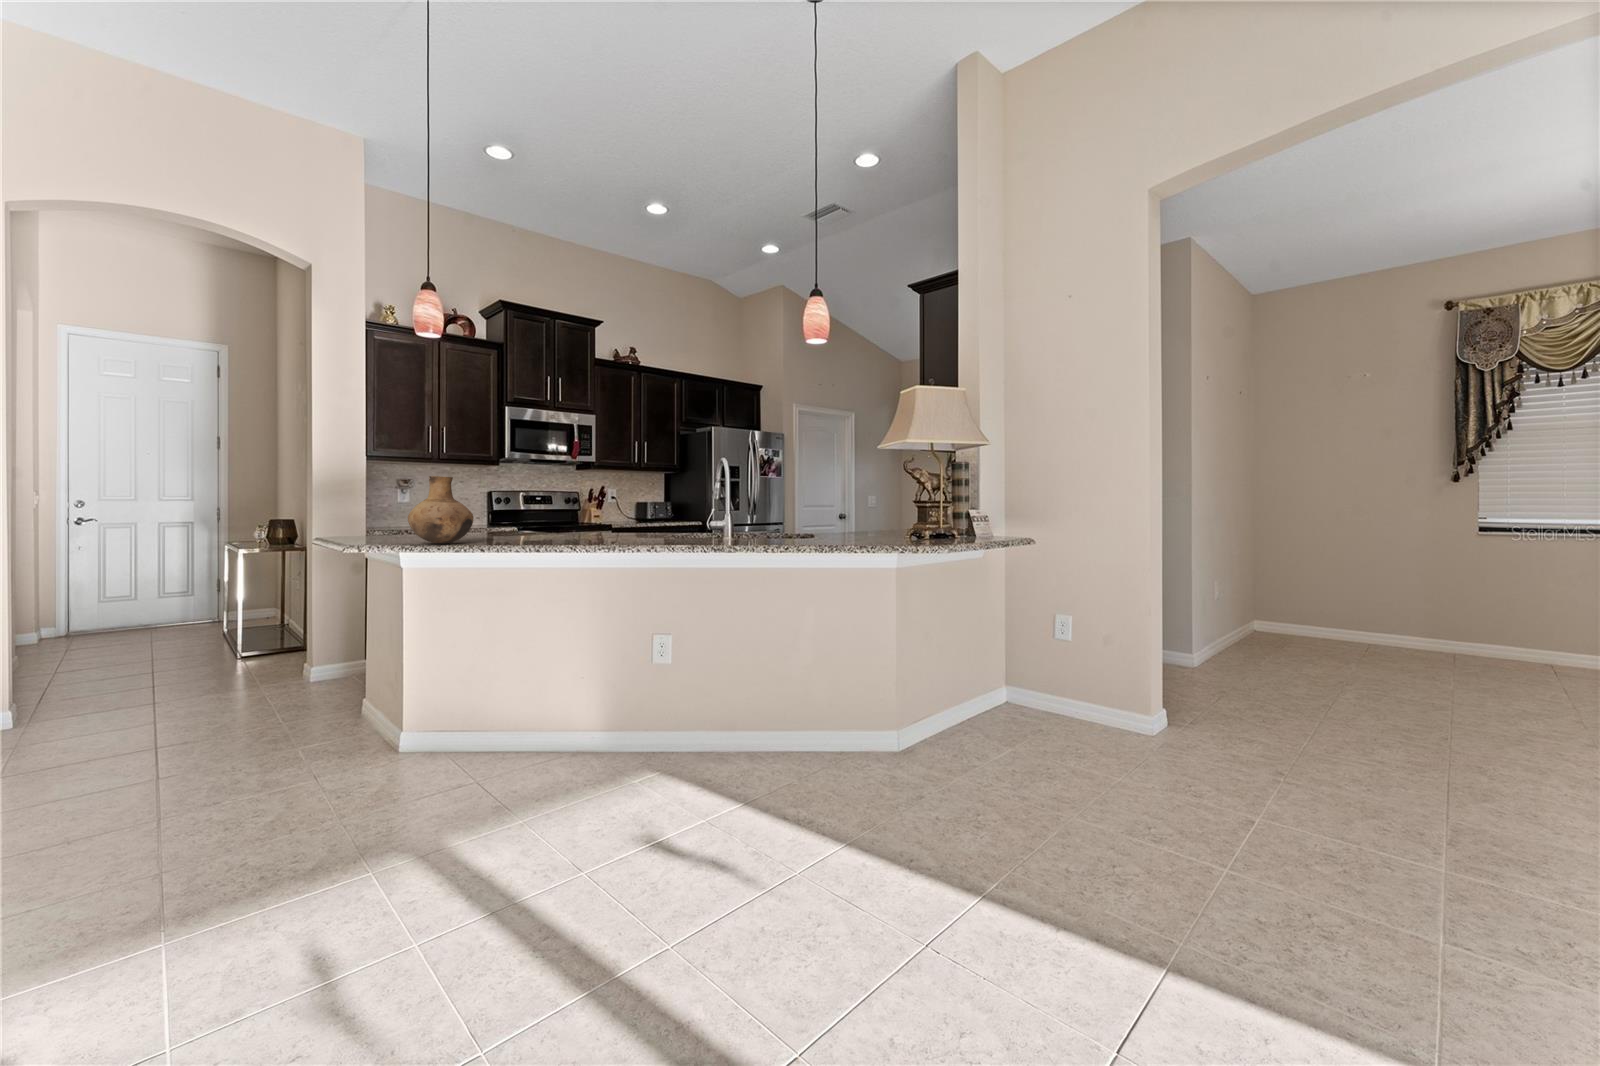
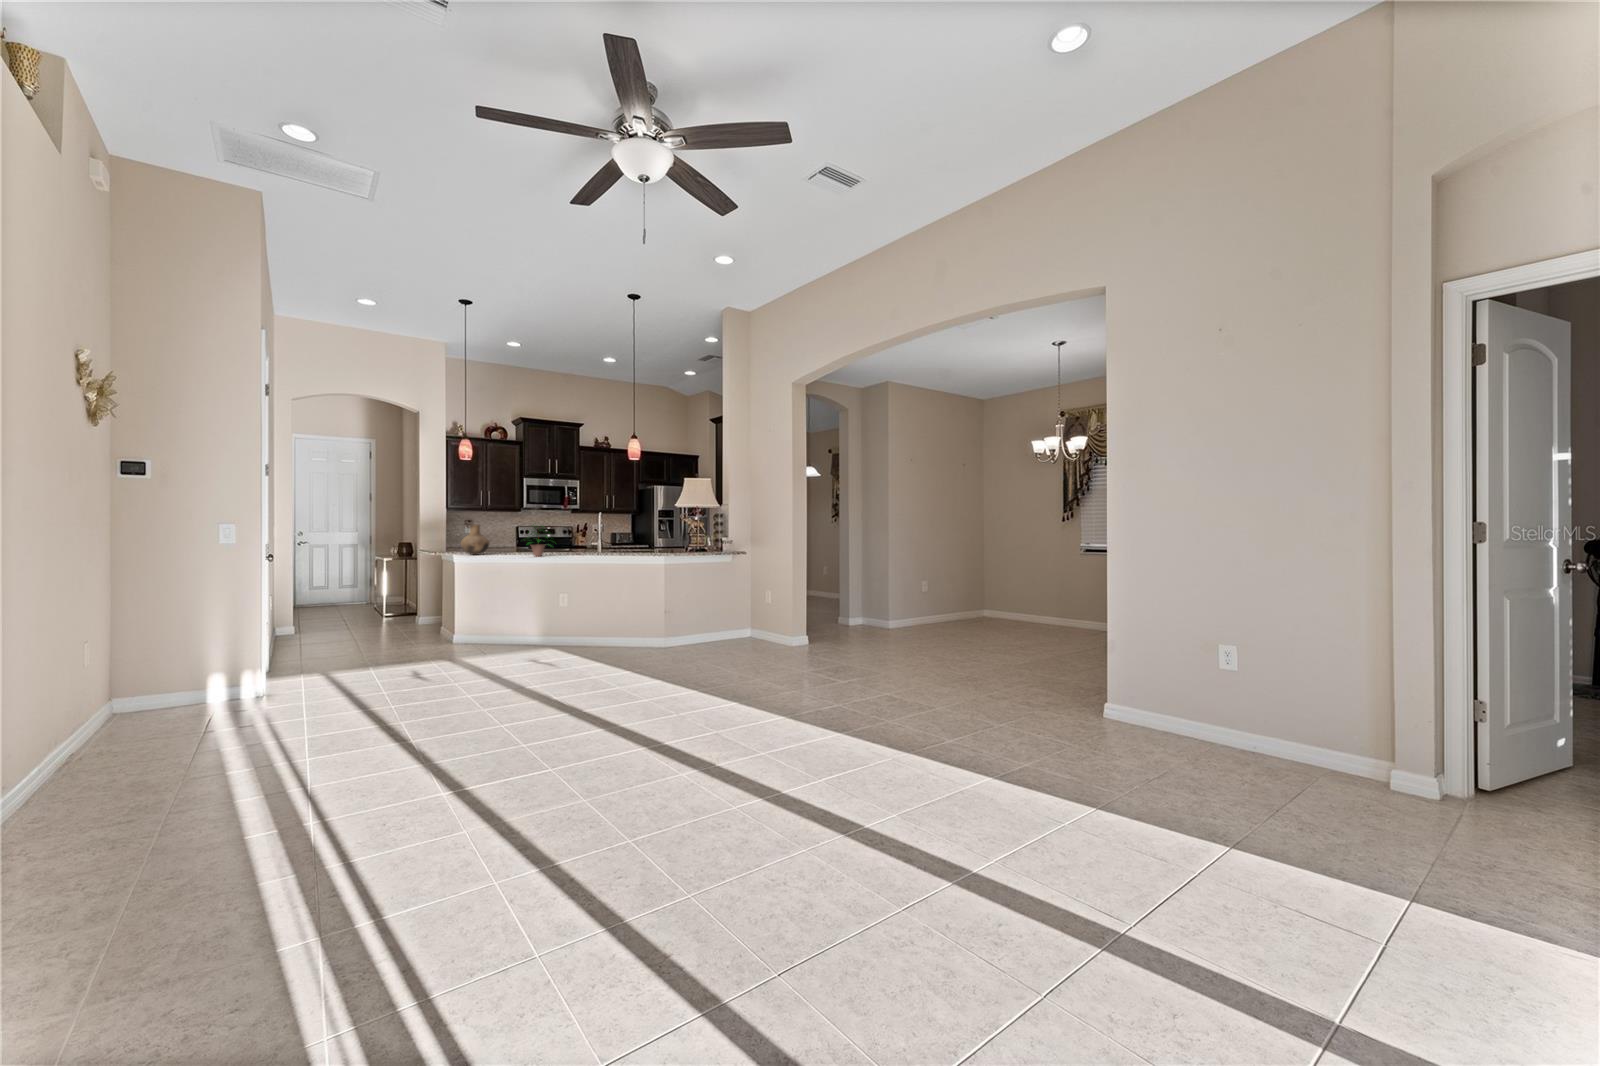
potted plant: none [556,470,640,548] -> present [528,526,550,556]

